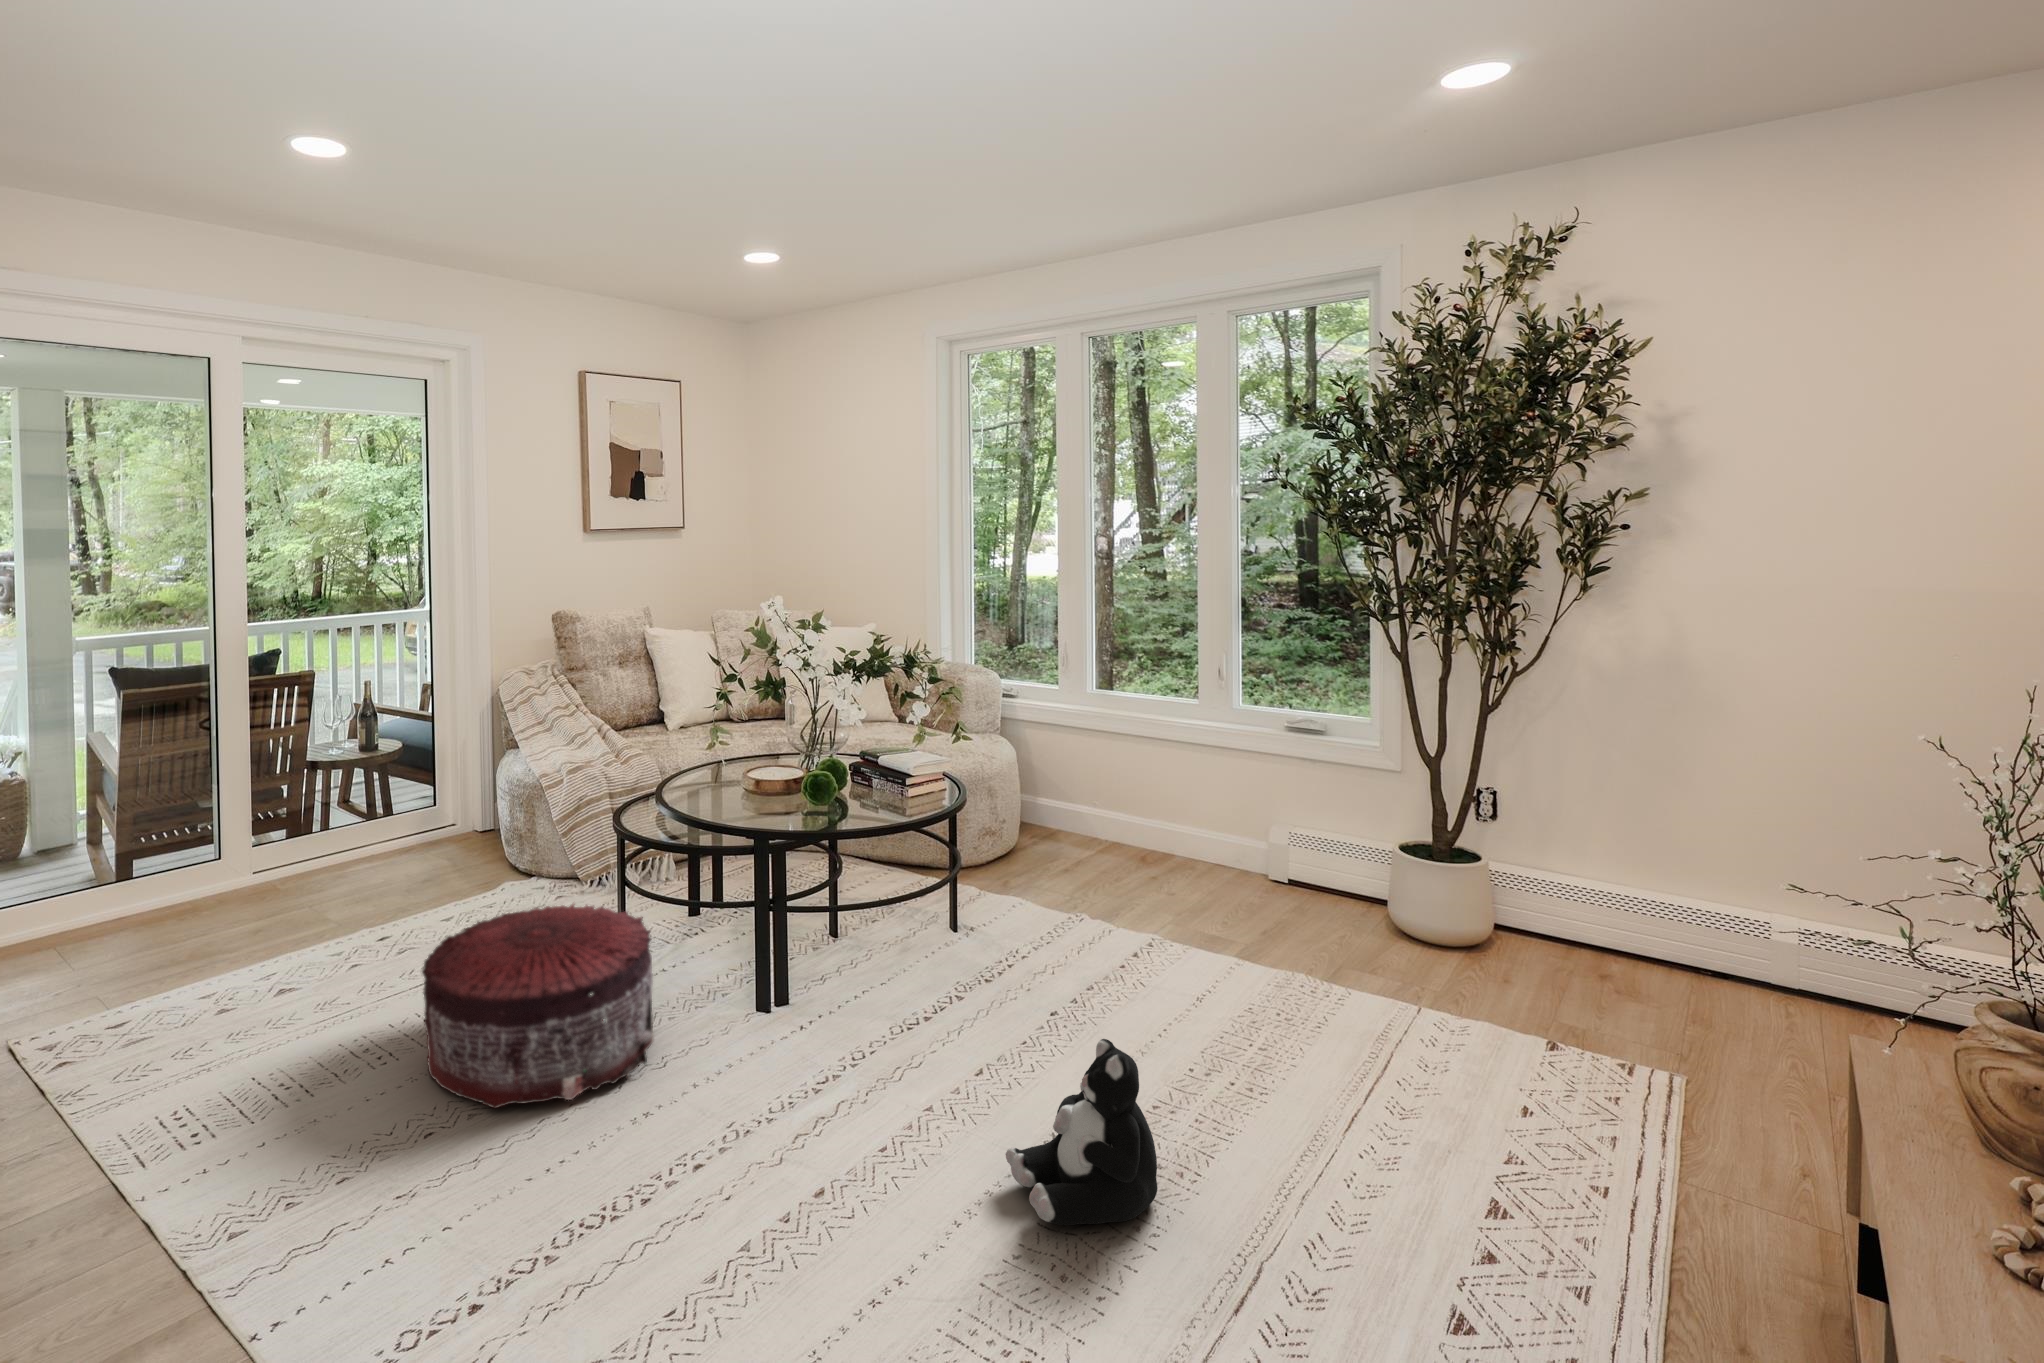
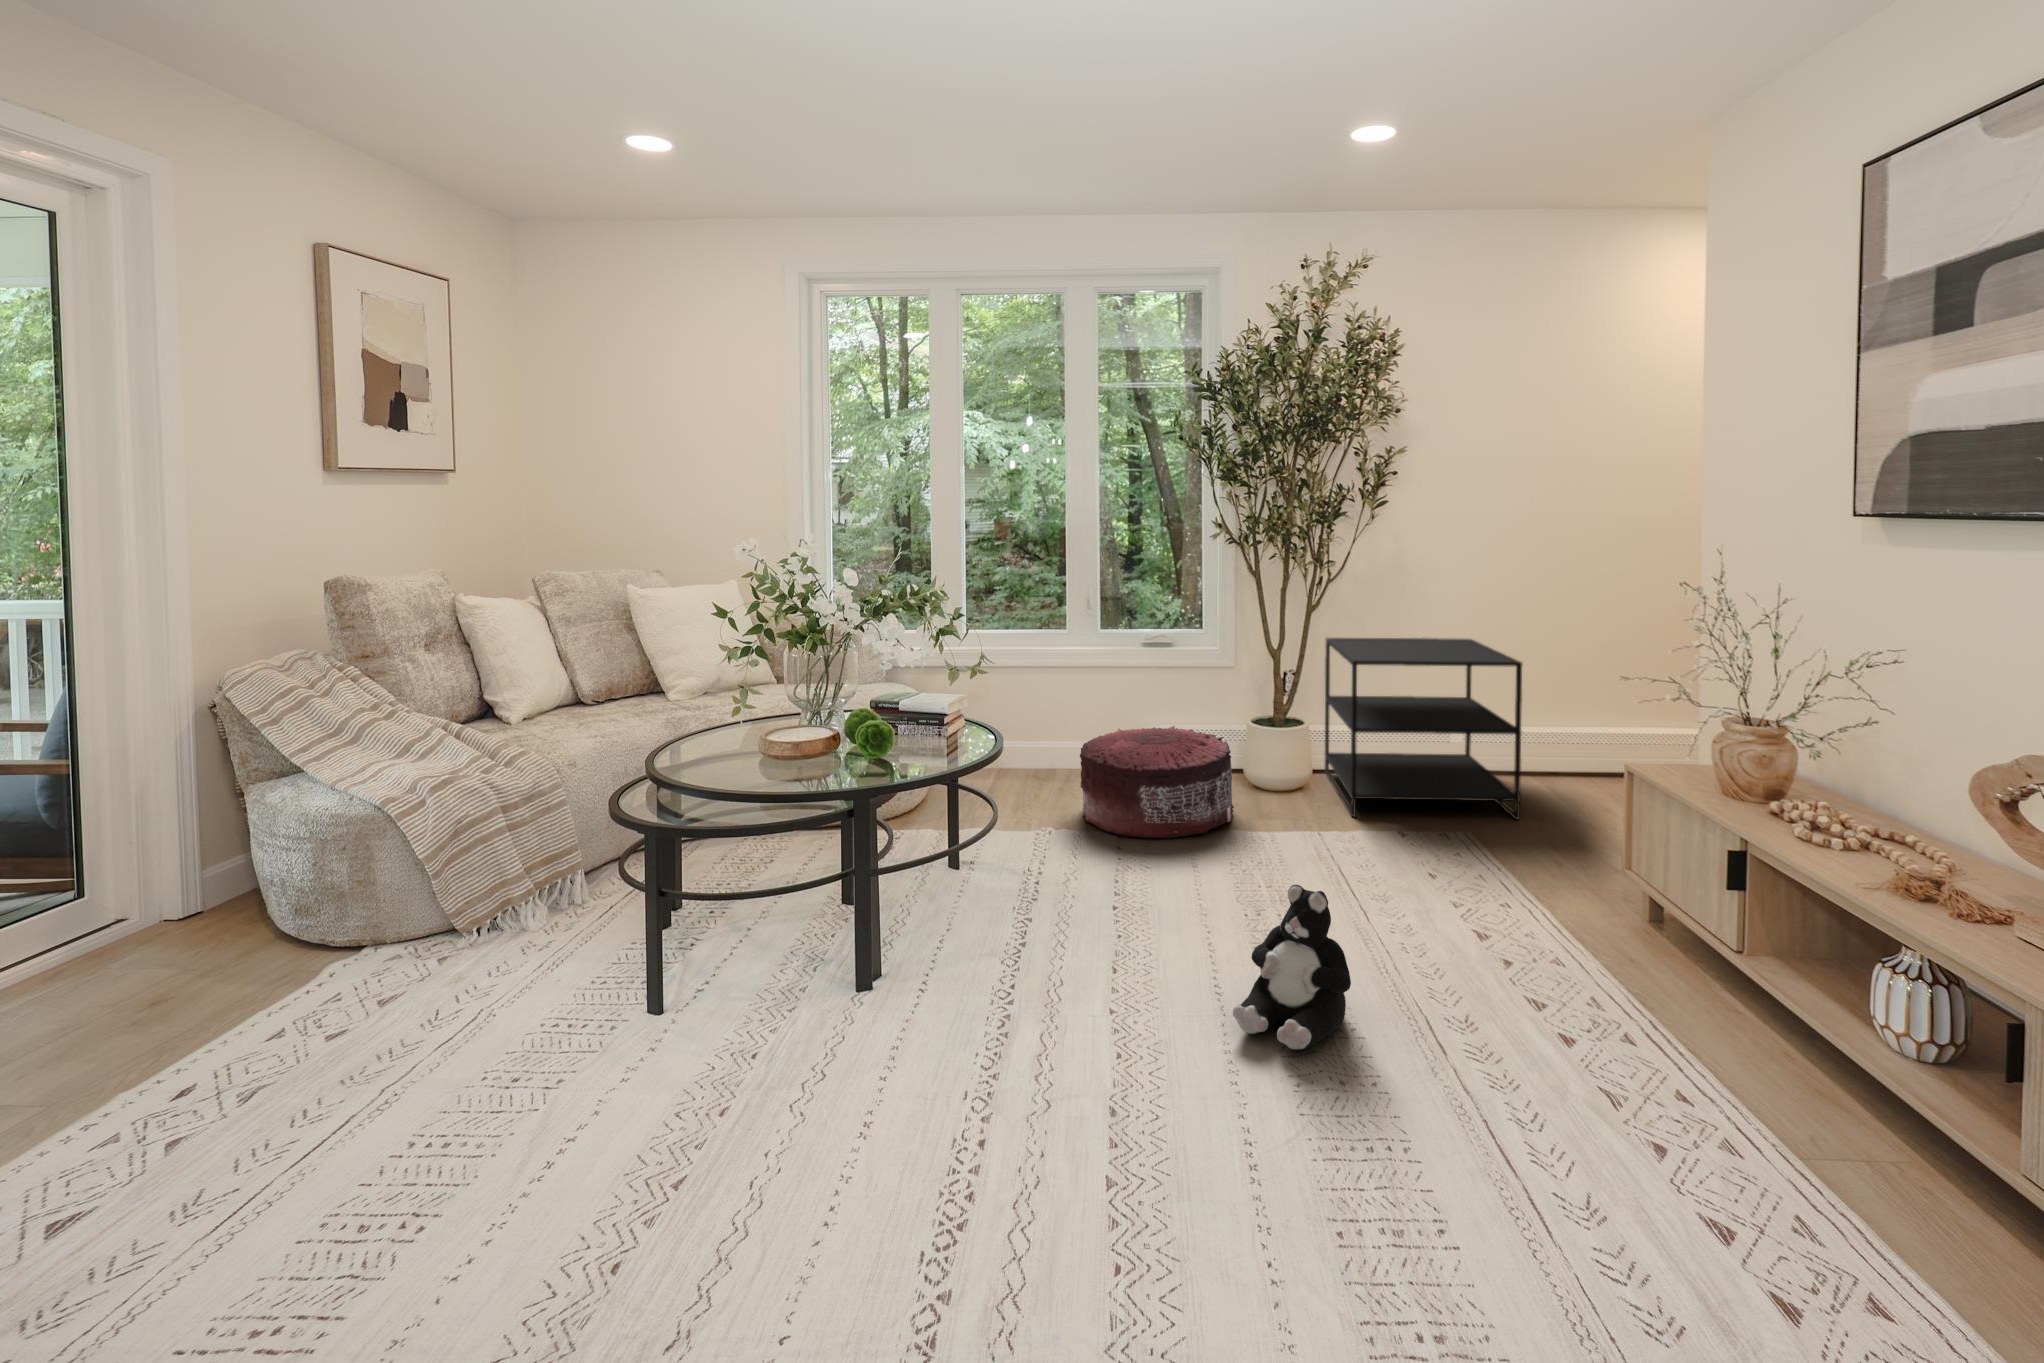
side table: none [1489,751,1804,1086] -> present [1325,638,1522,820]
pouf: present [422,904,653,1108] -> present [1080,726,1234,838]

